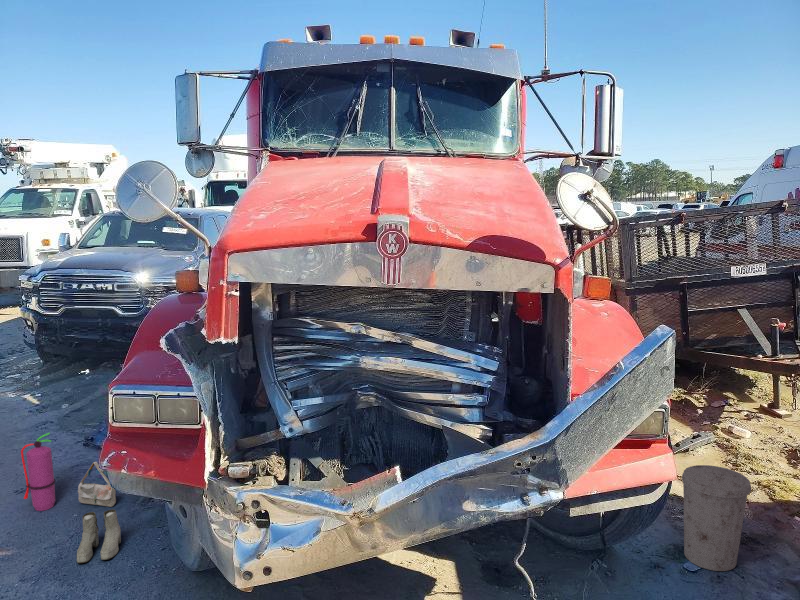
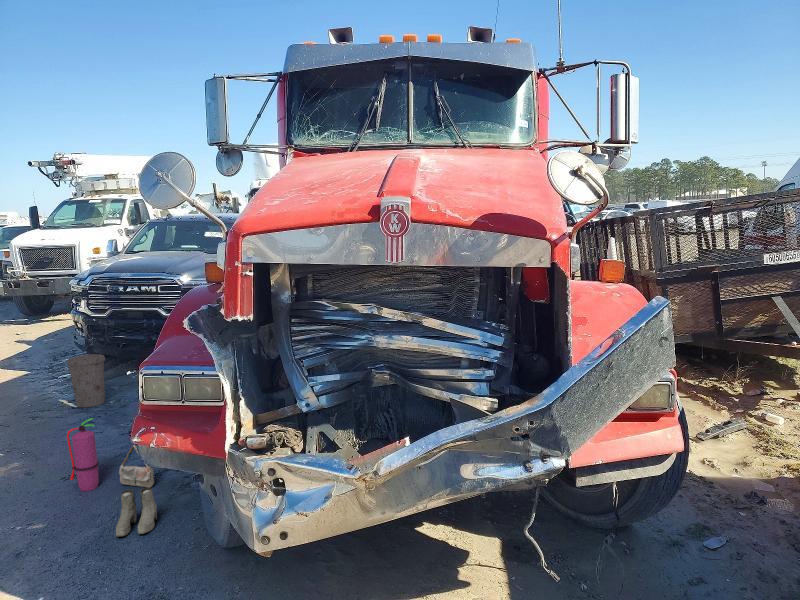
trash can: present [682,465,751,571] -> present [68,354,105,407]

